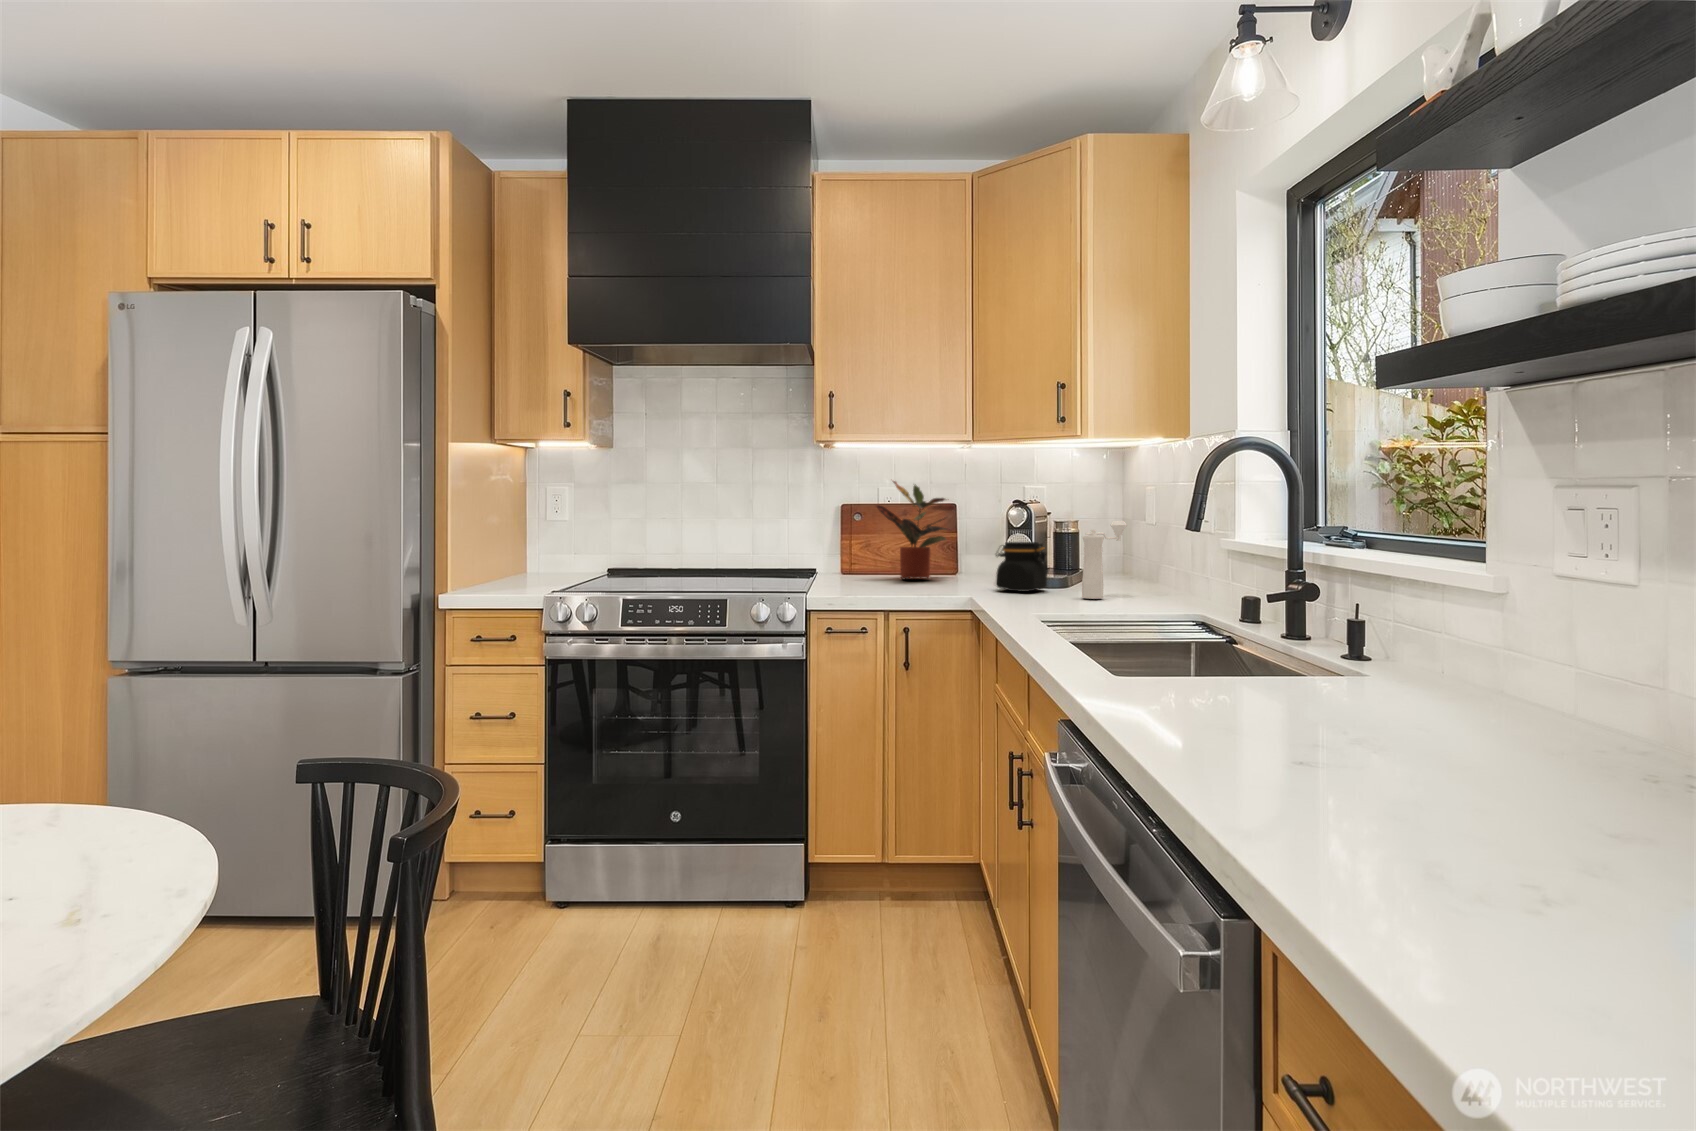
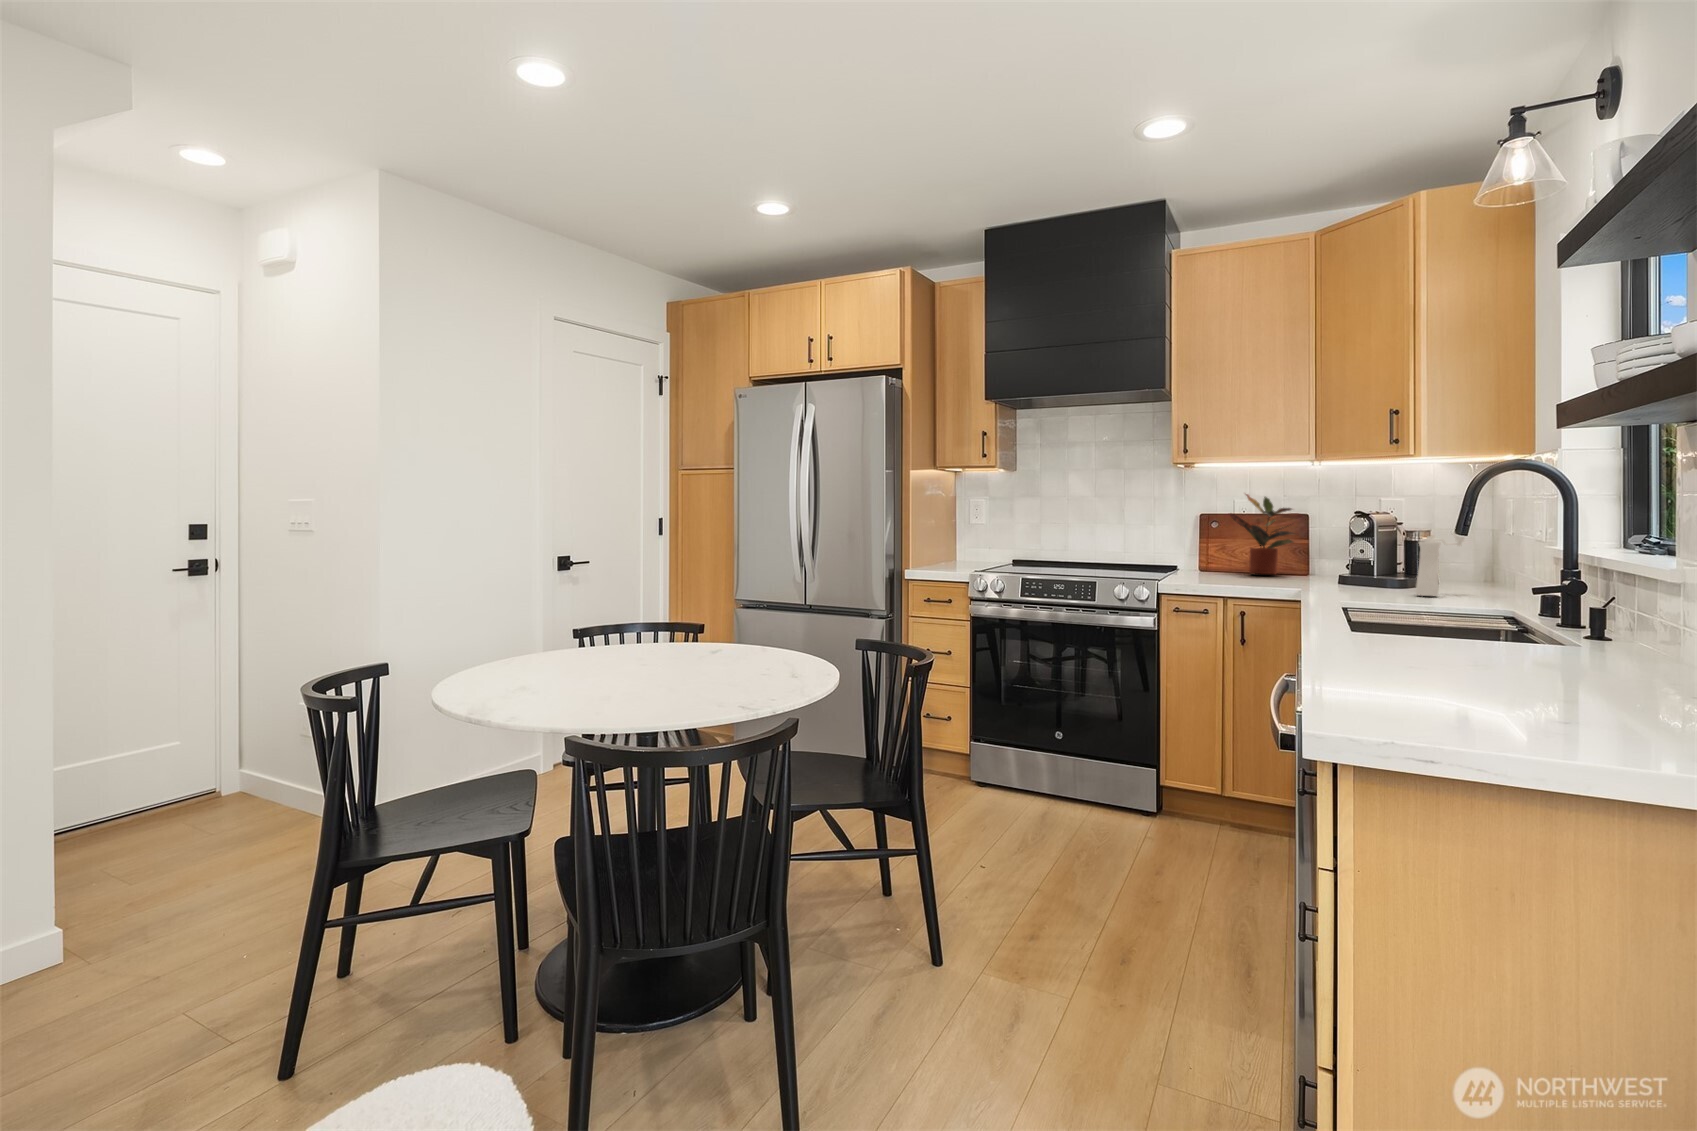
jar: present [996,542,1048,592] -> none [1334,545,1386,588]

